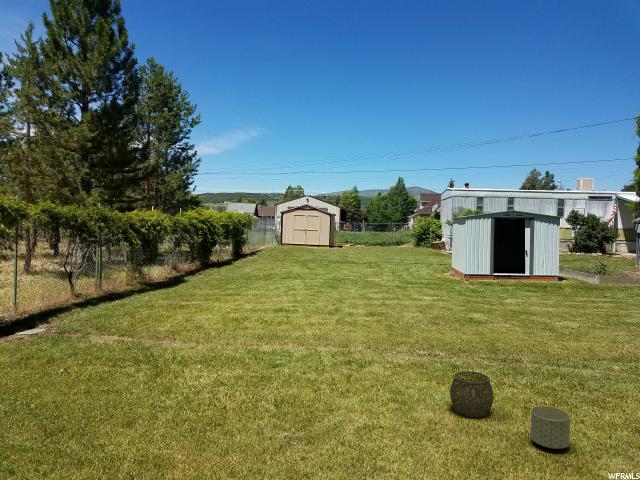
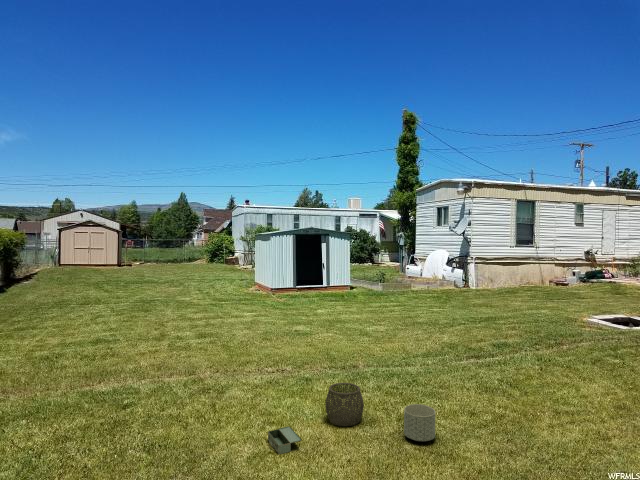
toolbox: none [382,405,411,428] -> present [268,427,301,454]

